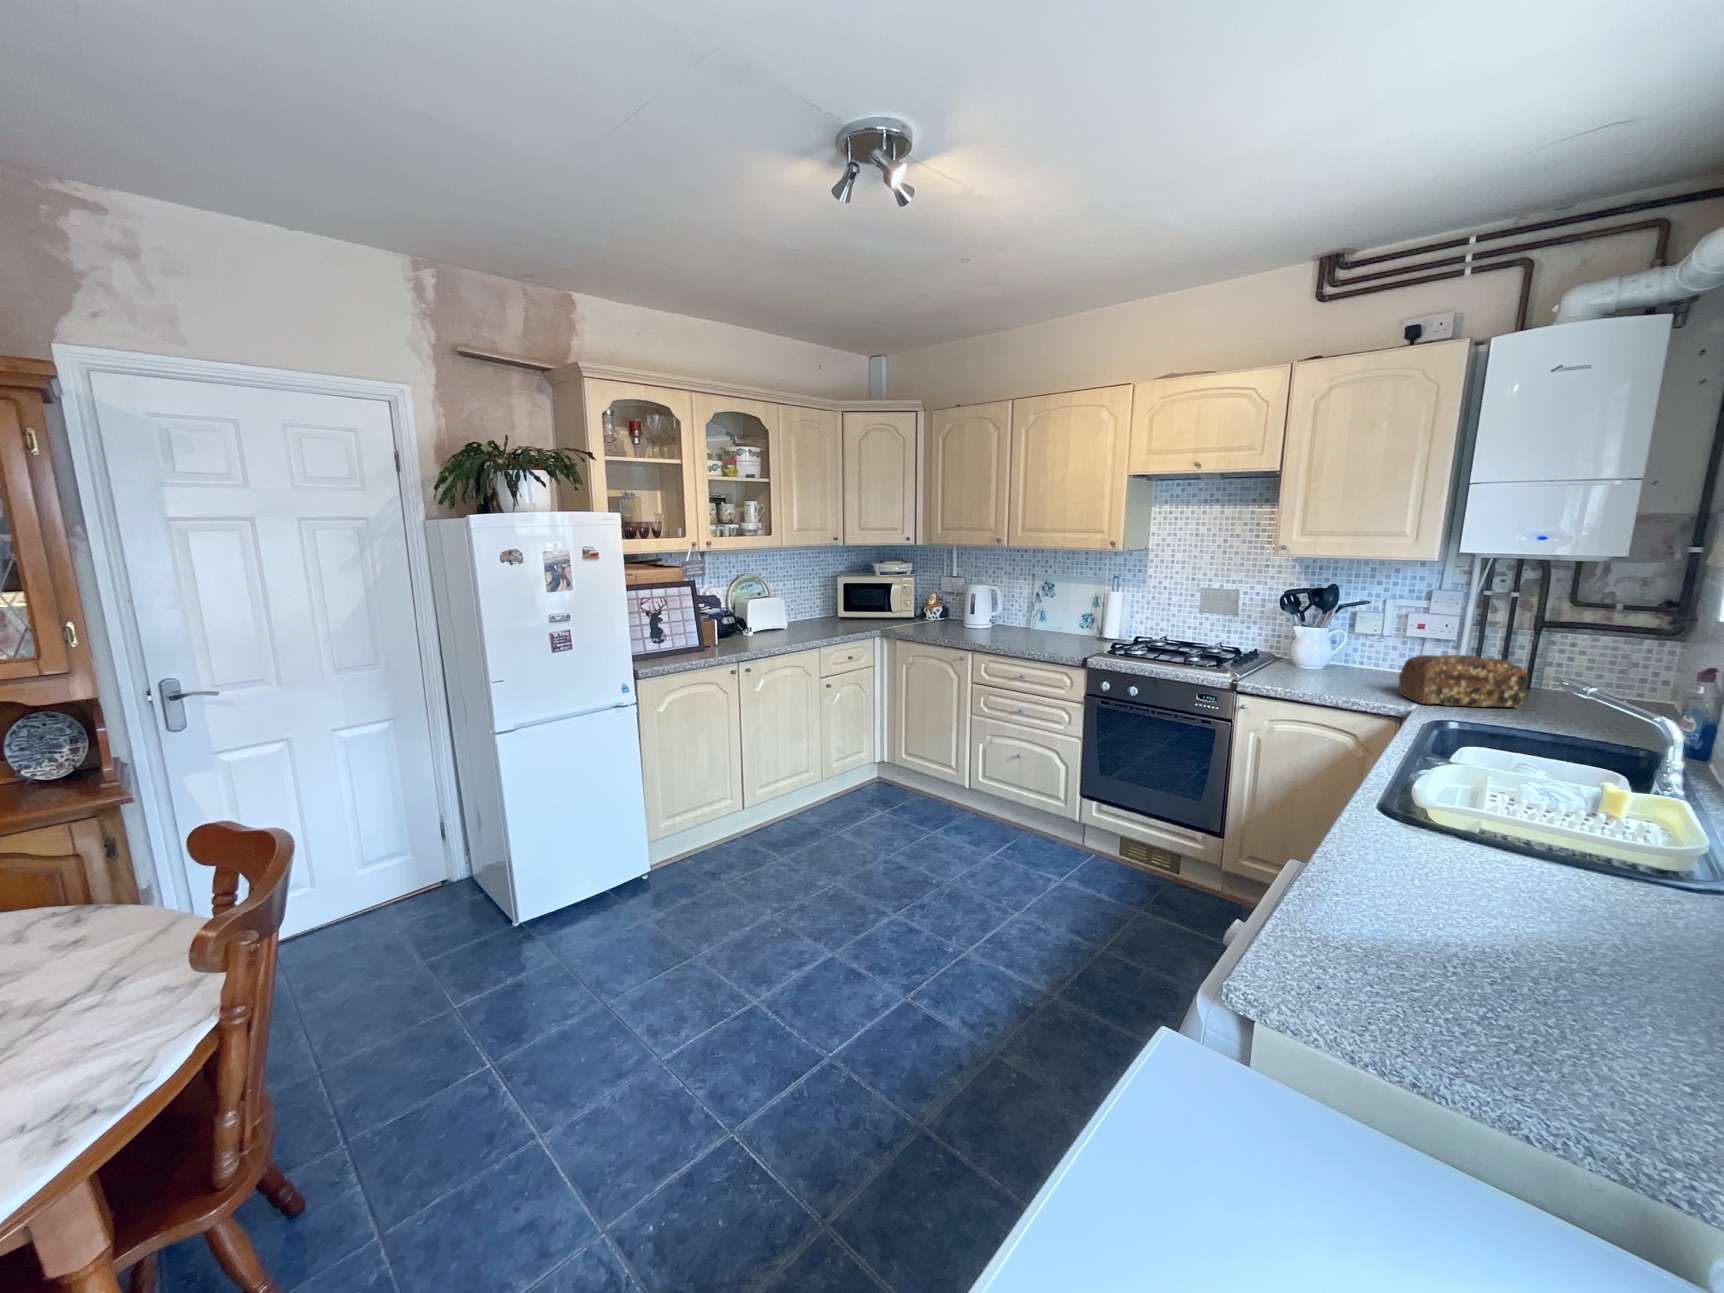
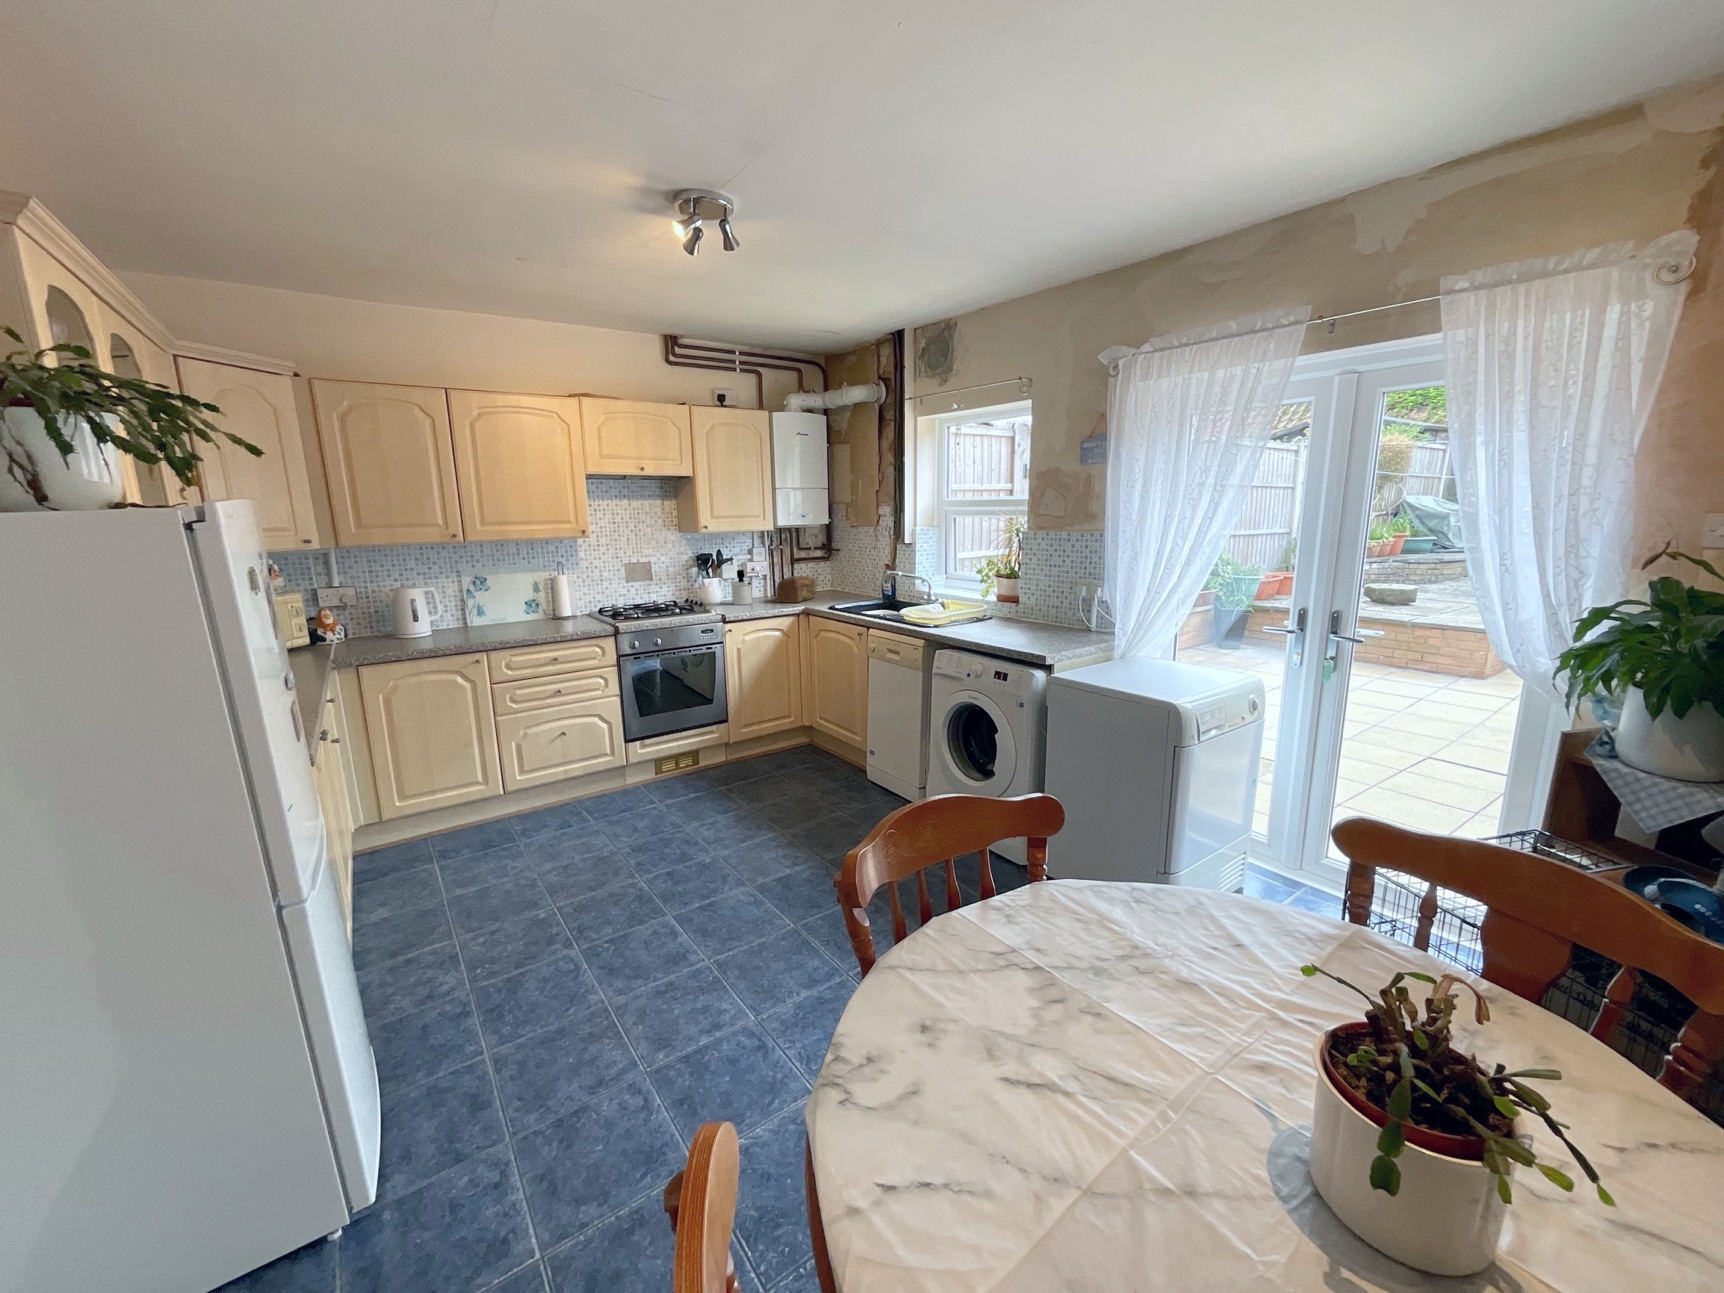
soap dispenser: none [1323,624,1371,683] -> present [731,570,761,605]

